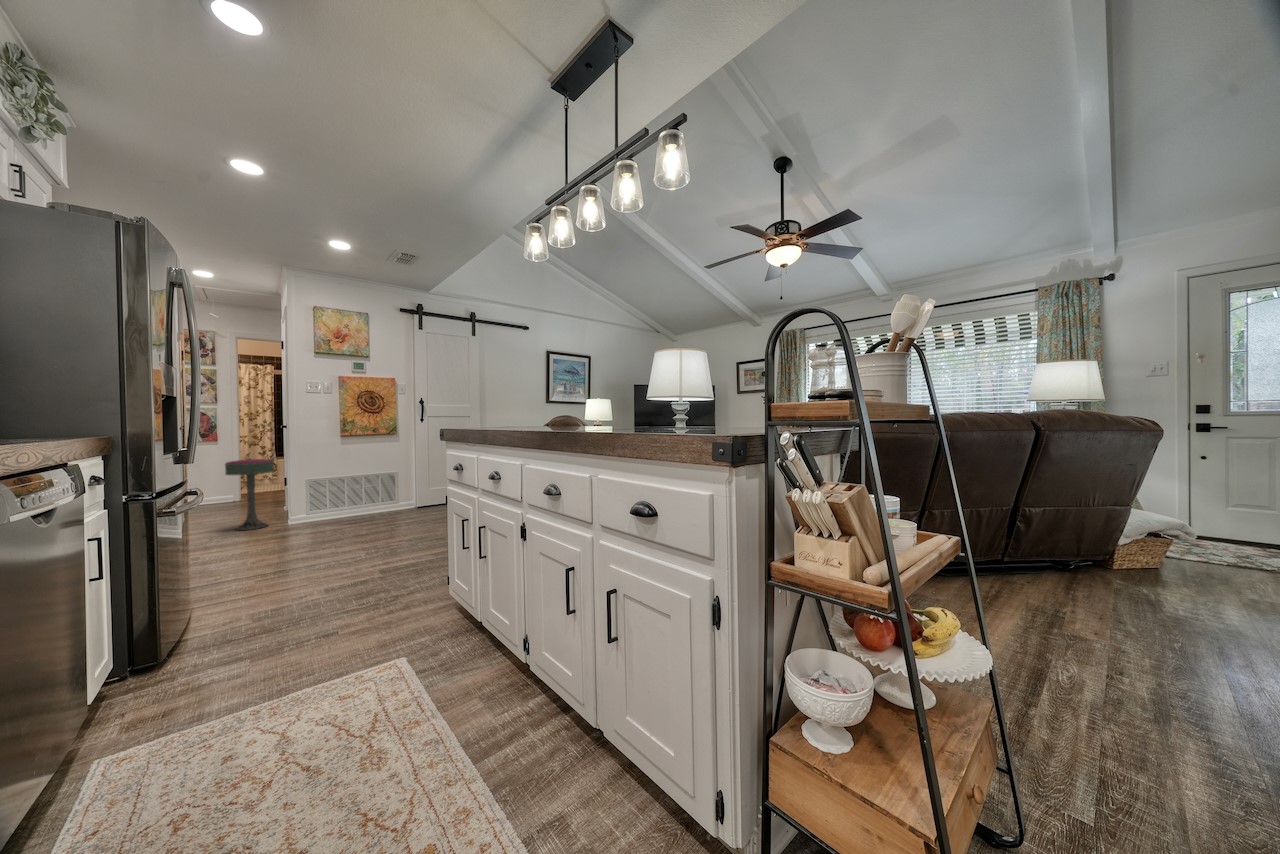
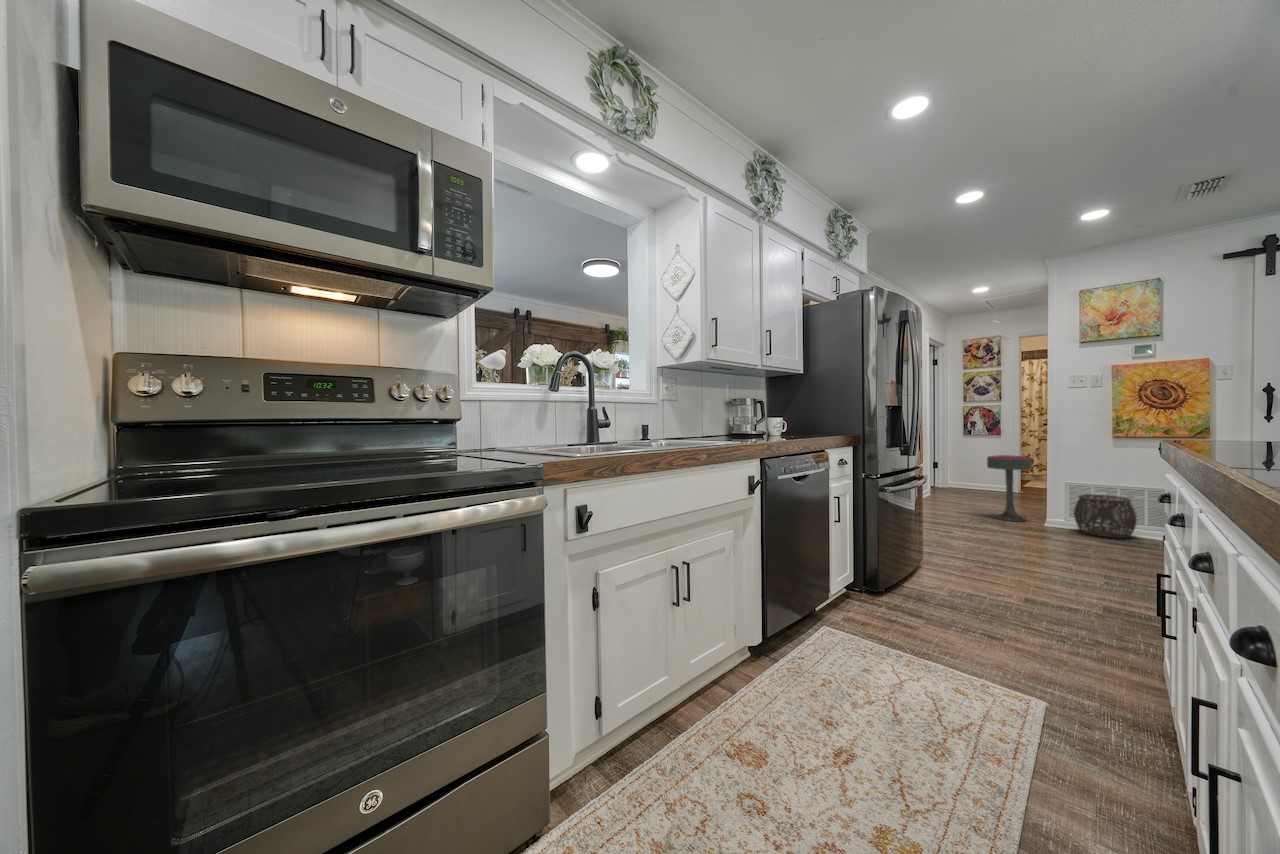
woven basket: none [314,486,359,523] -> present [1074,494,1137,538]

